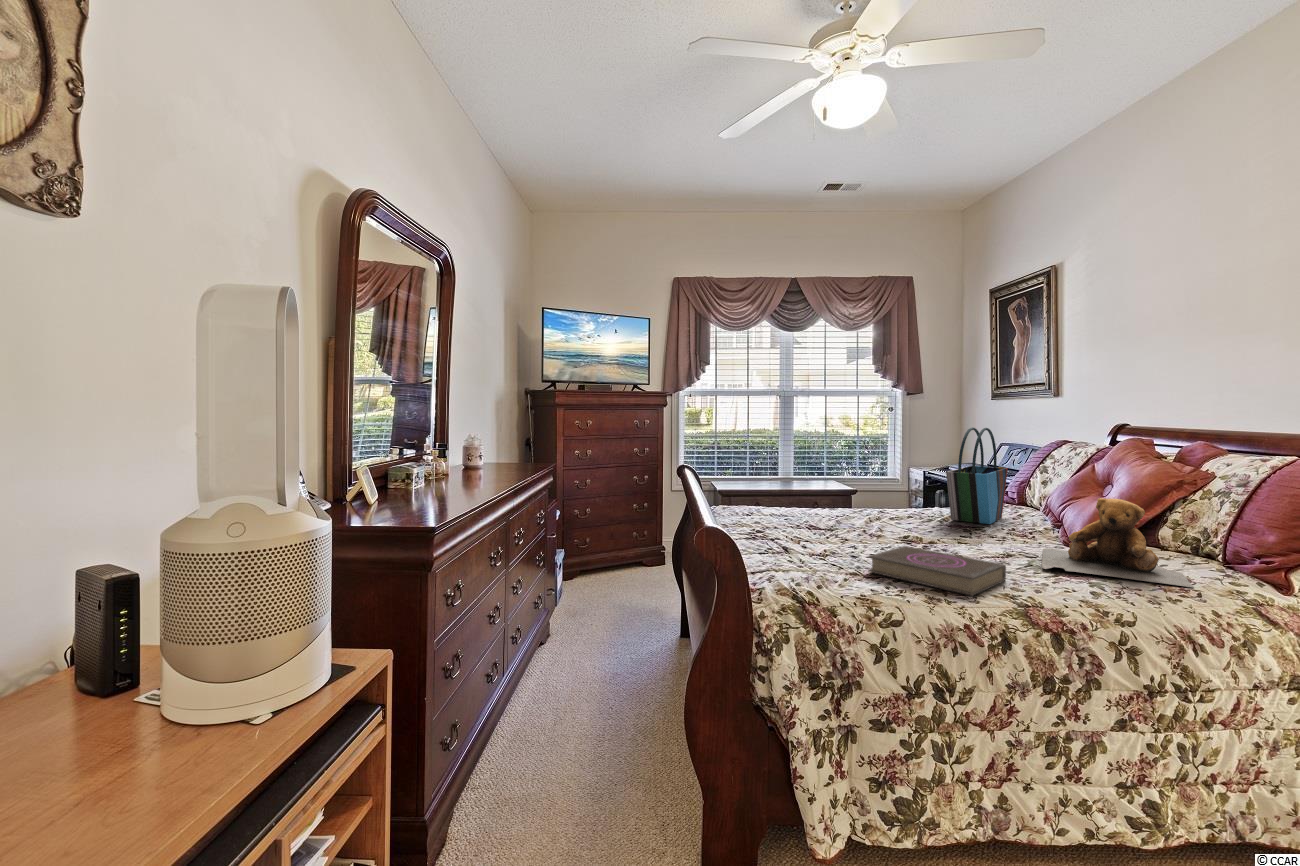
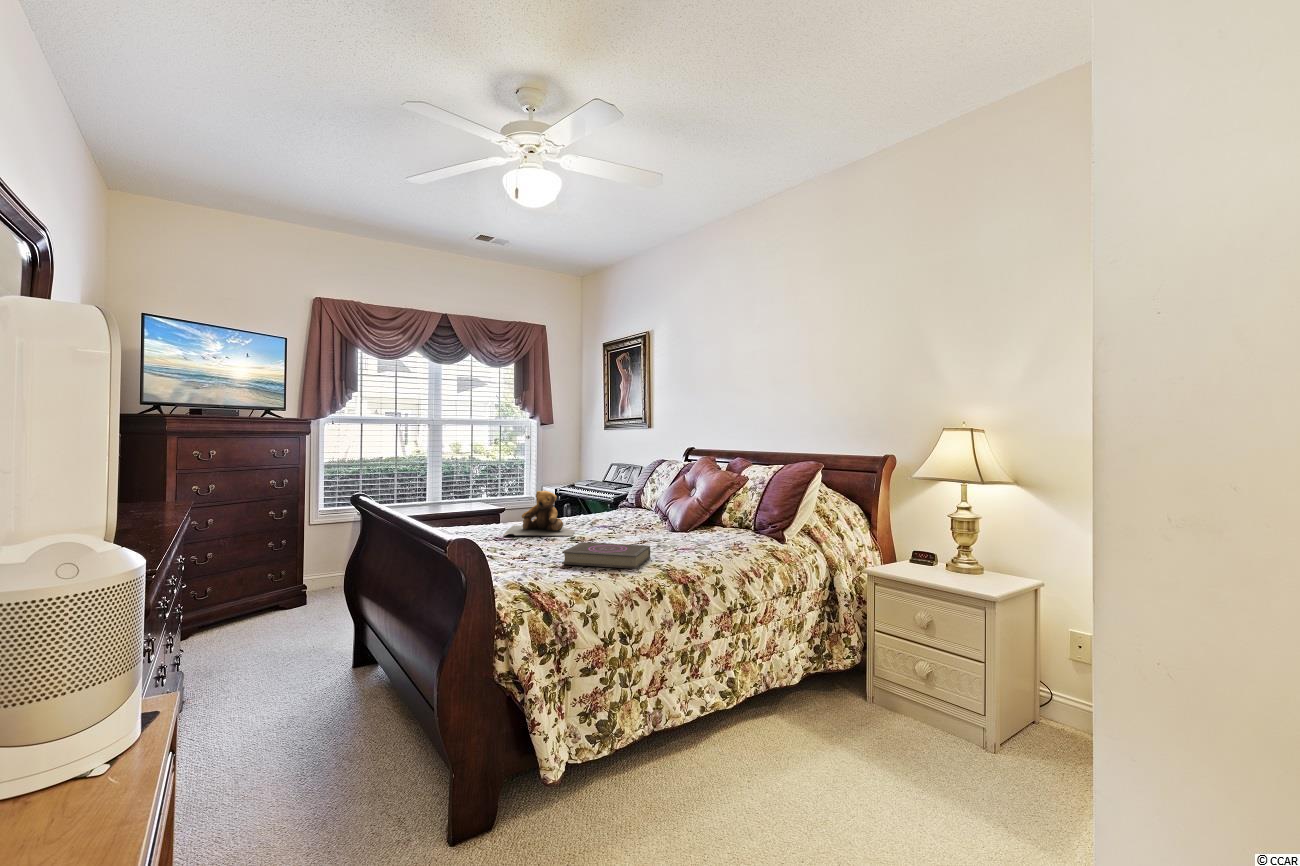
tote bag: present [946,427,1008,524] -> none [595,451,631,523]
teddy bear: present [1042,498,1193,587] -> present [503,491,575,536]

